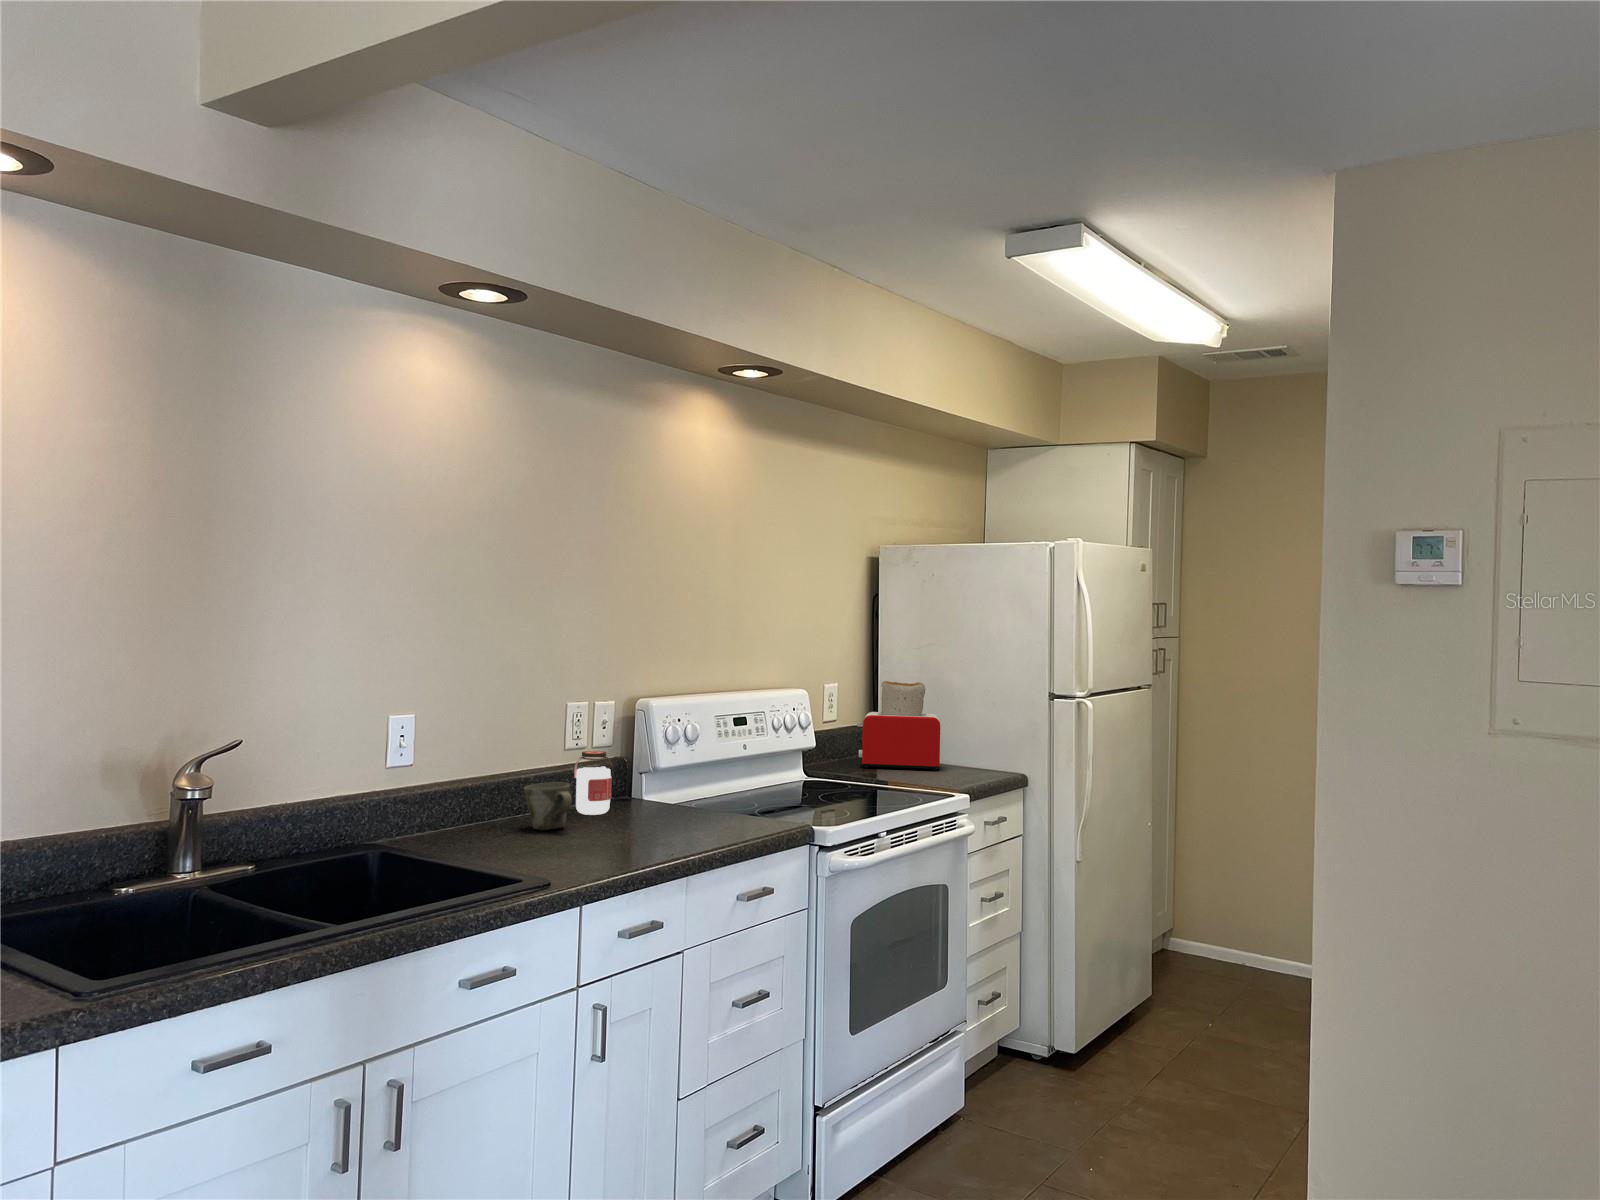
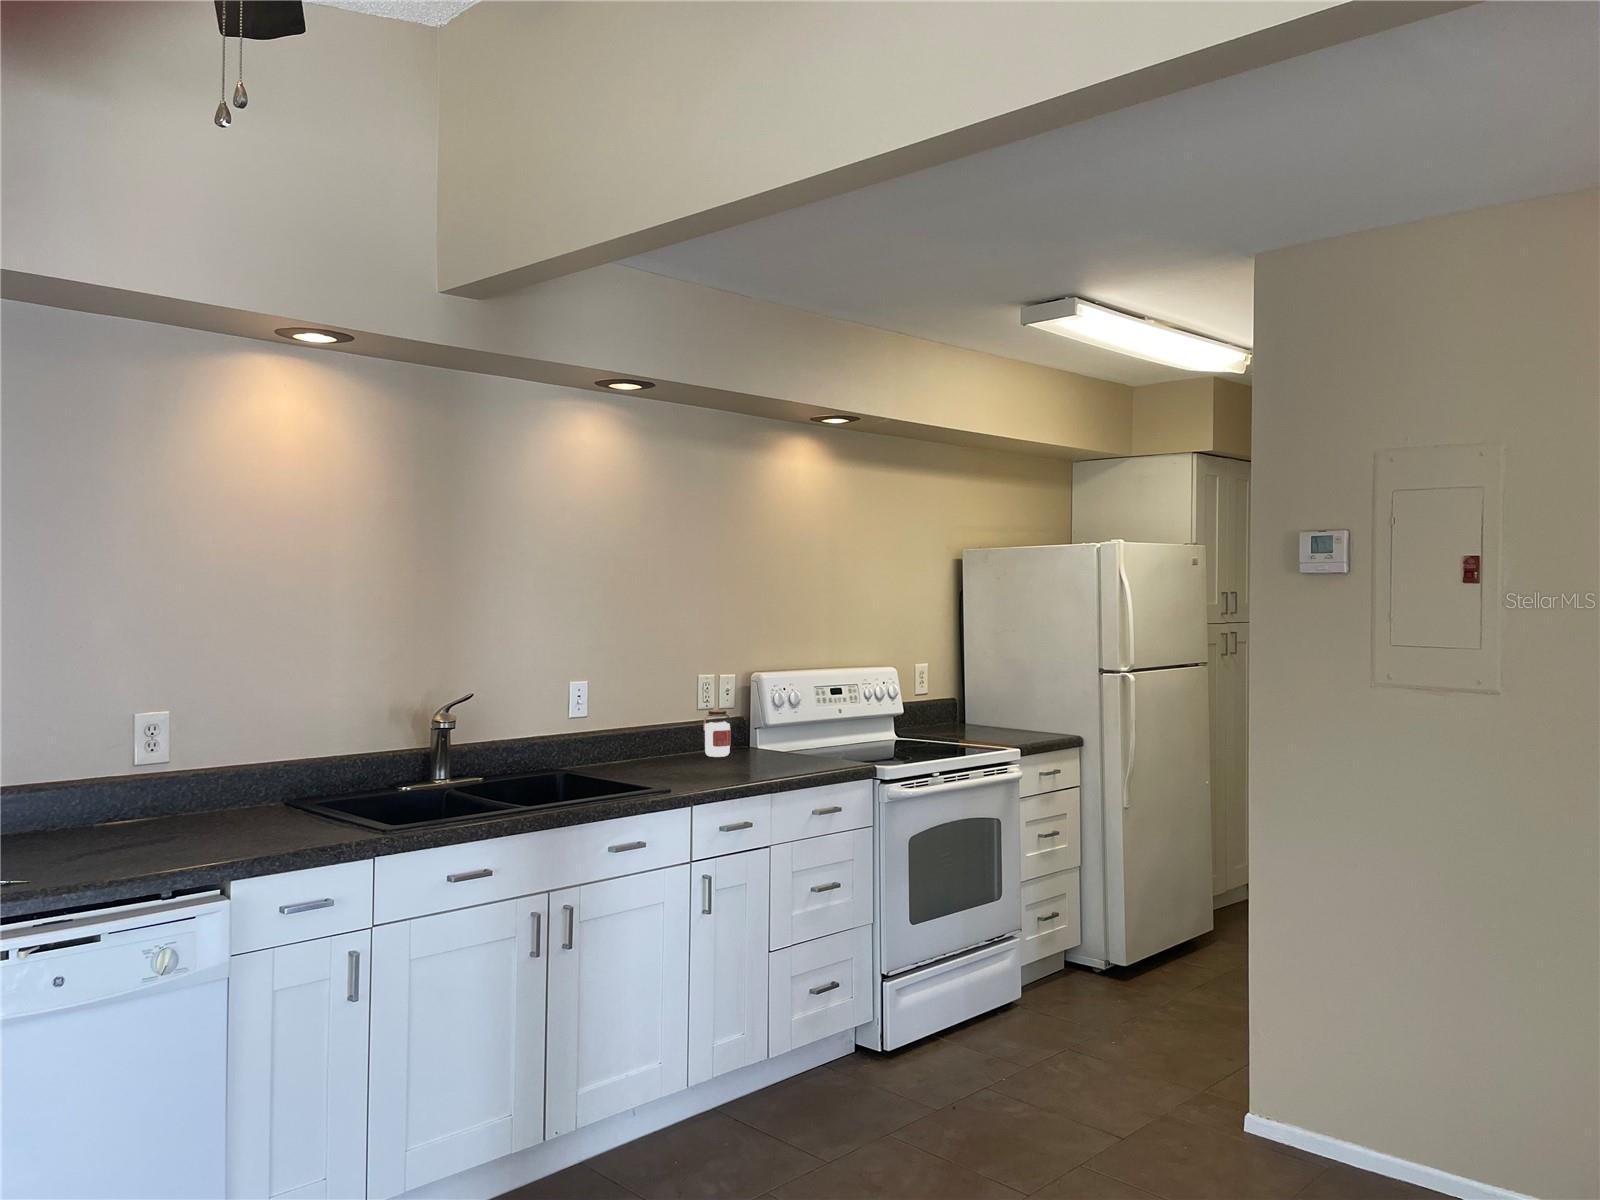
toaster: present [857,681,940,771] -> none [943,661,1012,733]
mug: present [524,782,572,830] -> none [664,731,697,765]

